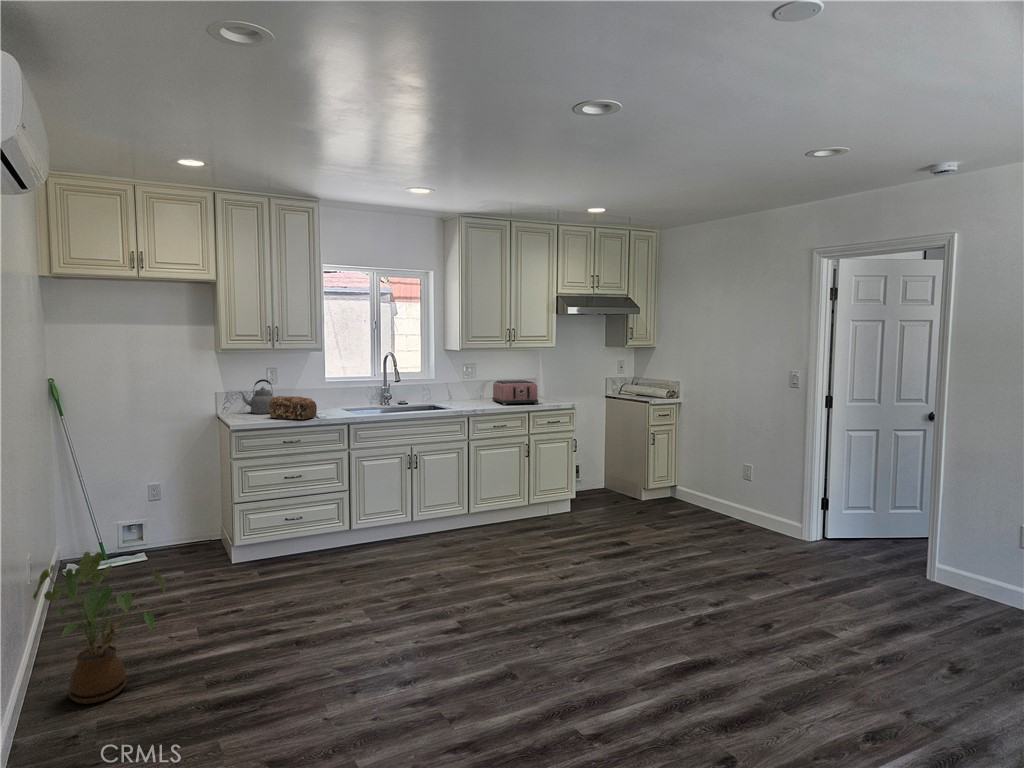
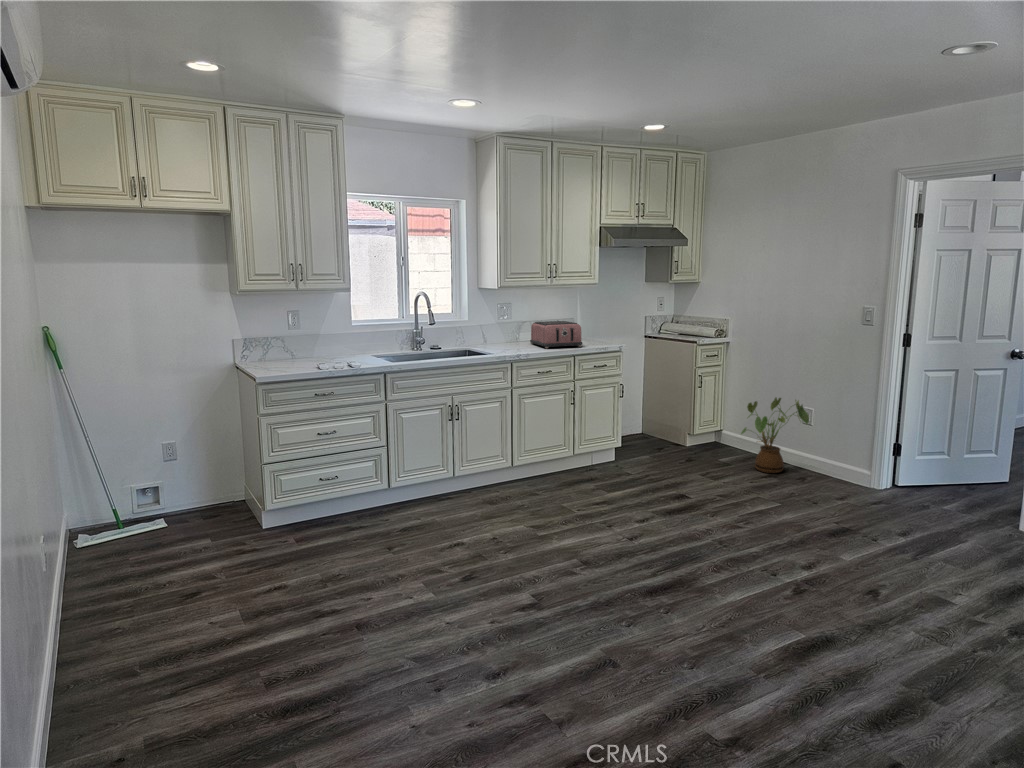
kettle: present [239,379,274,414] -> none [258,324,300,363]
bread loaf: present [269,396,317,419] -> none [295,343,348,369]
house plant: present [33,552,166,704] -> present [741,398,809,473]

